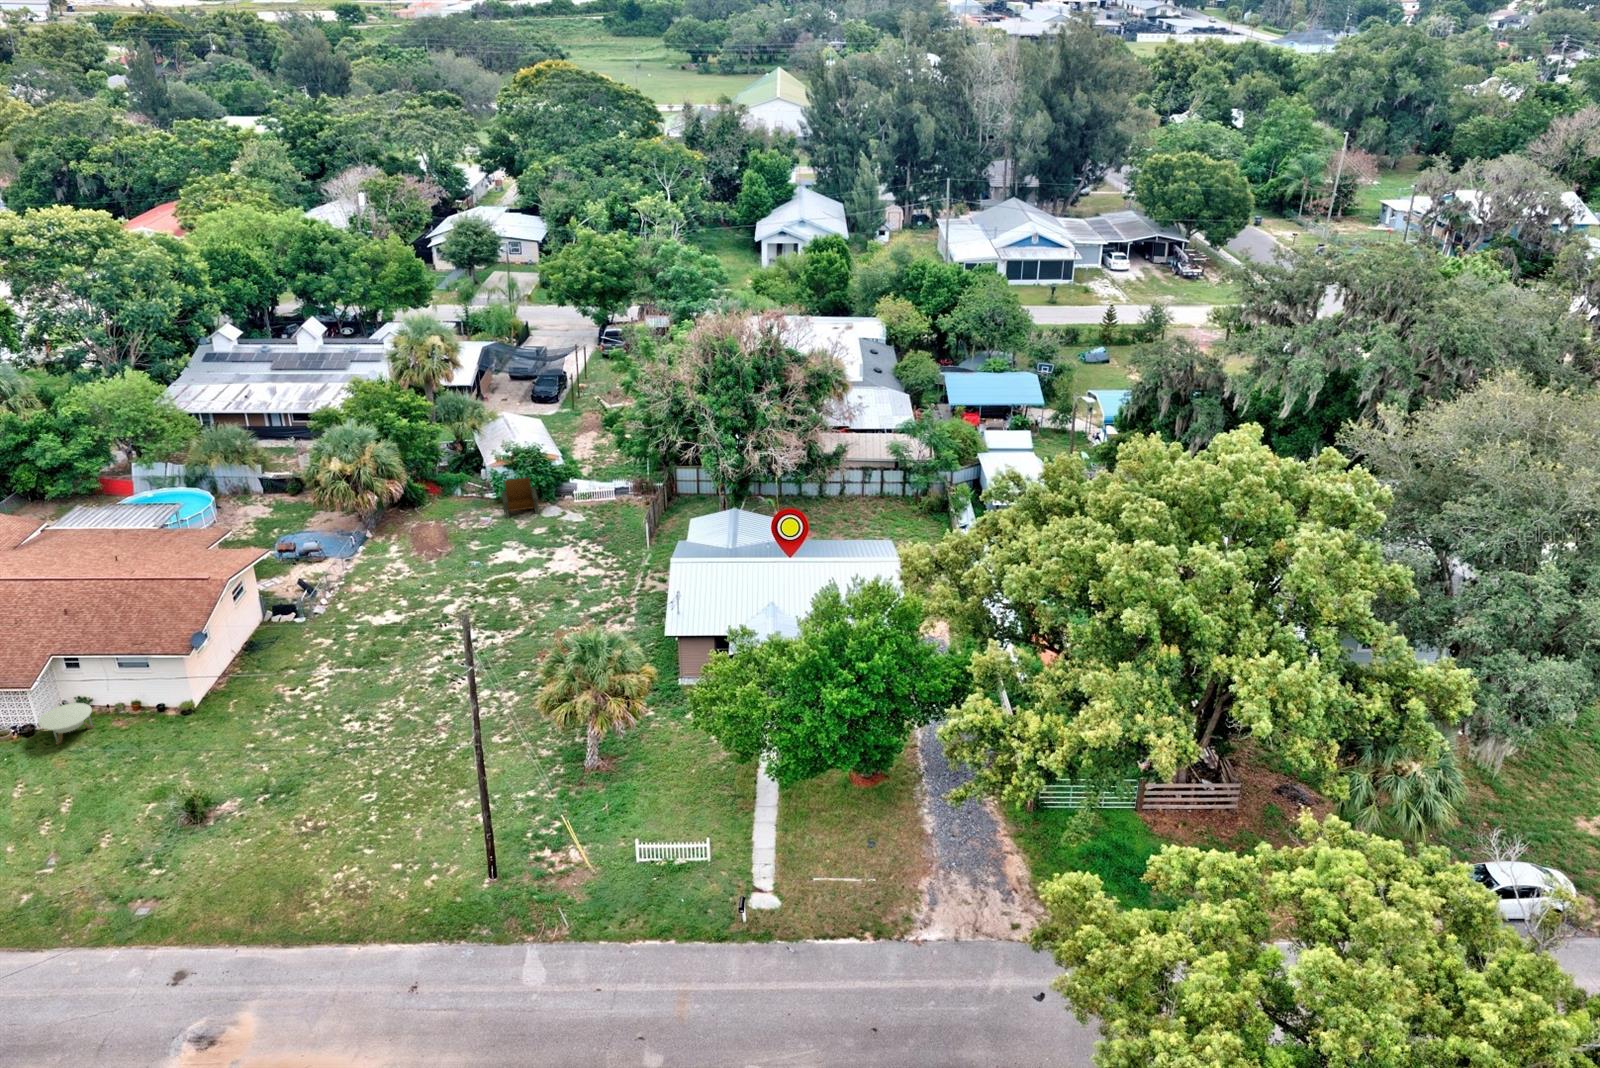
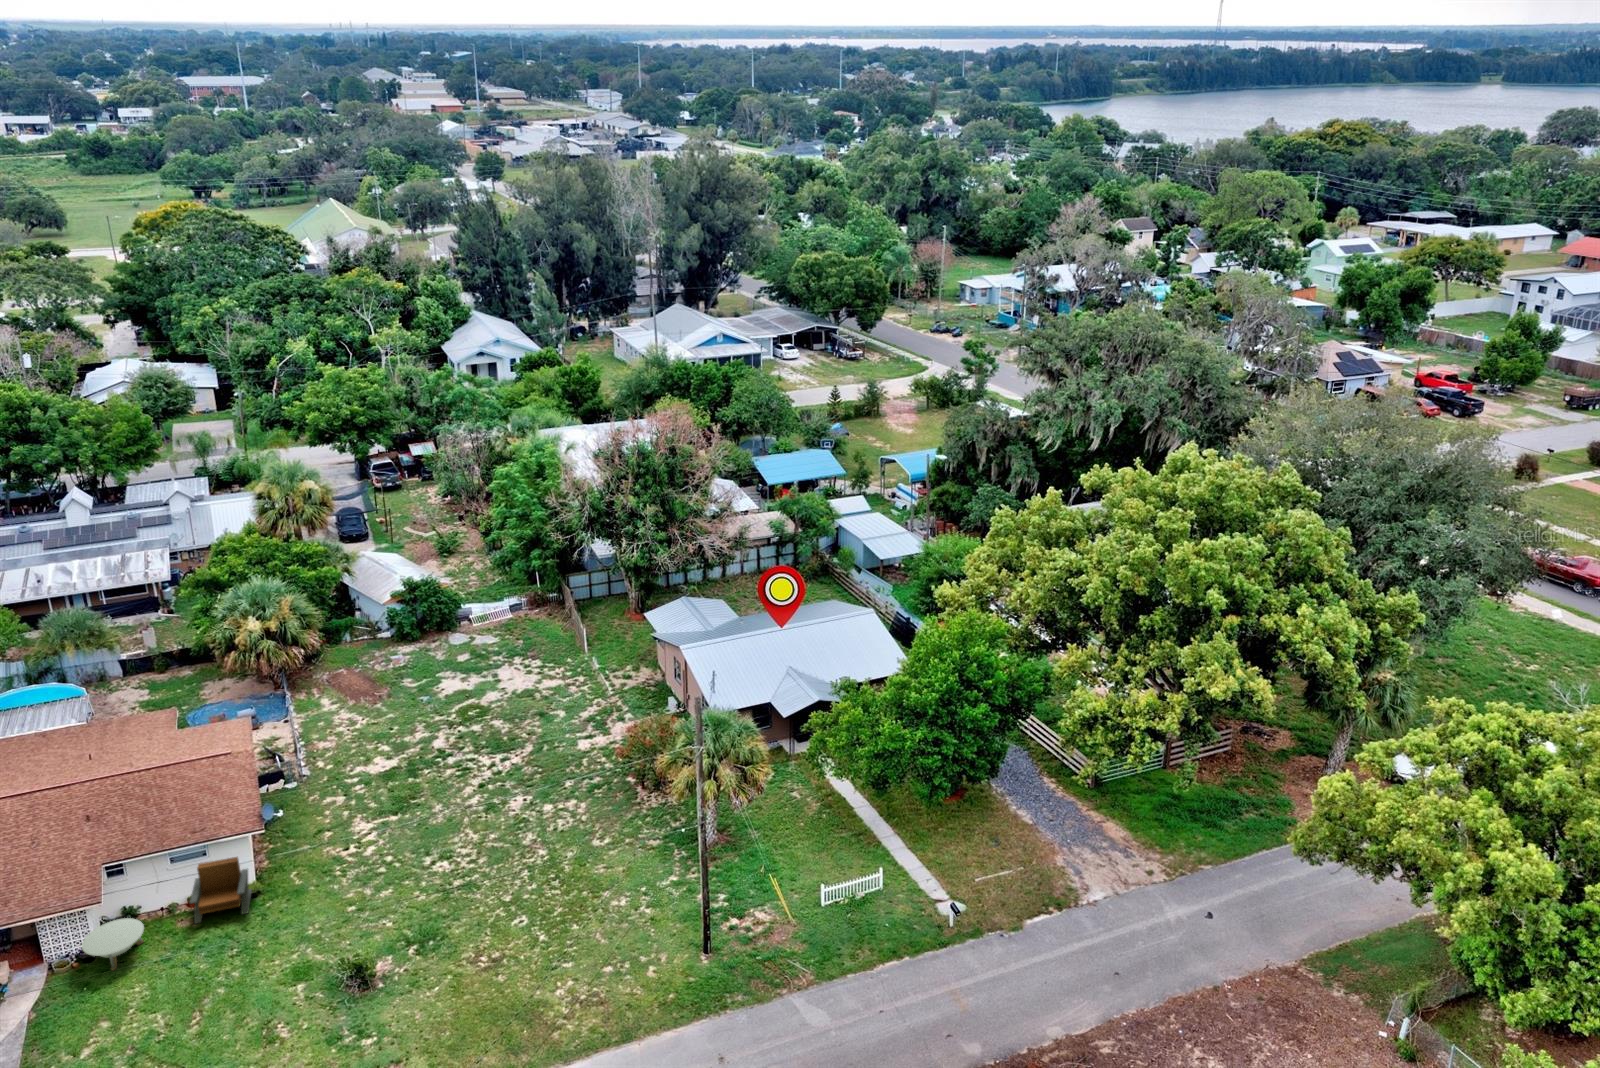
lounge chair: present [502,477,539,518] -> present [190,857,252,924]

